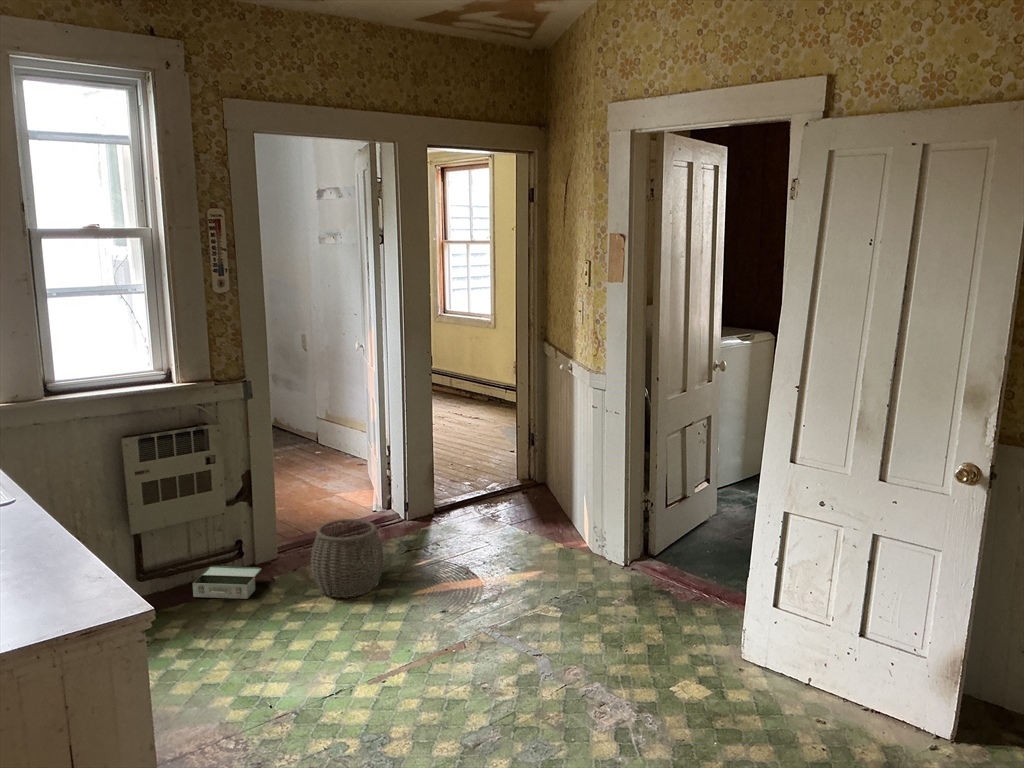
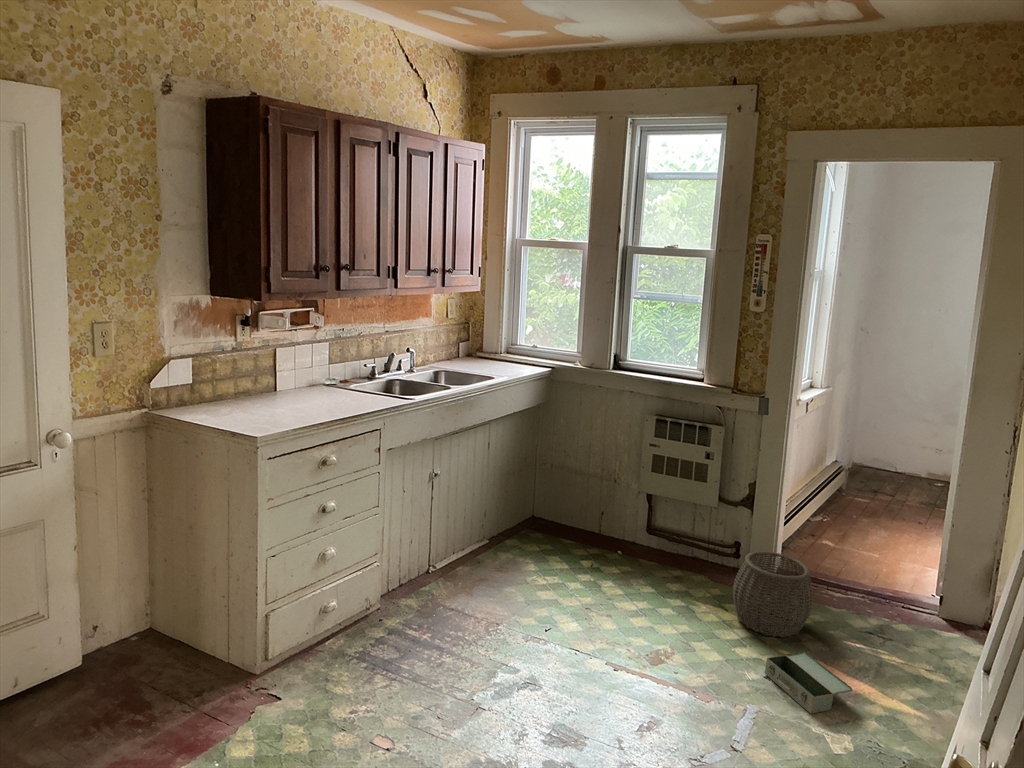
toolbox: present [193,566,262,599] -> present [765,651,853,714]

